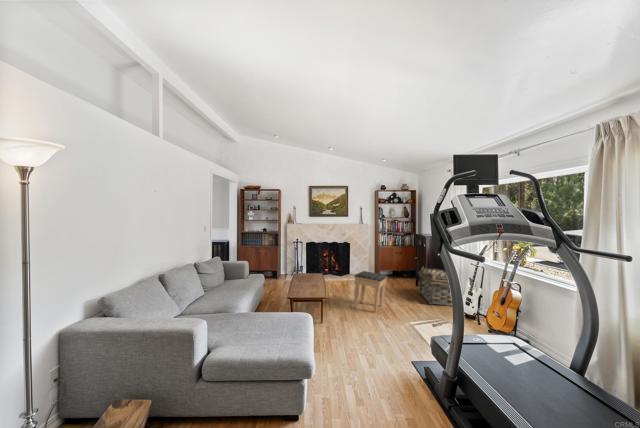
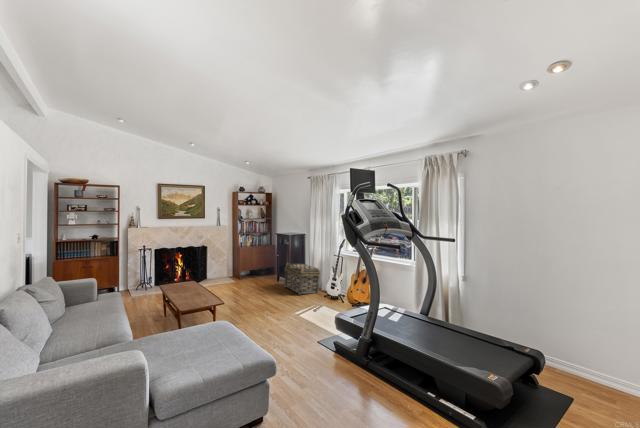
footstool: present [354,271,387,313] -> none [236,272,265,311]

